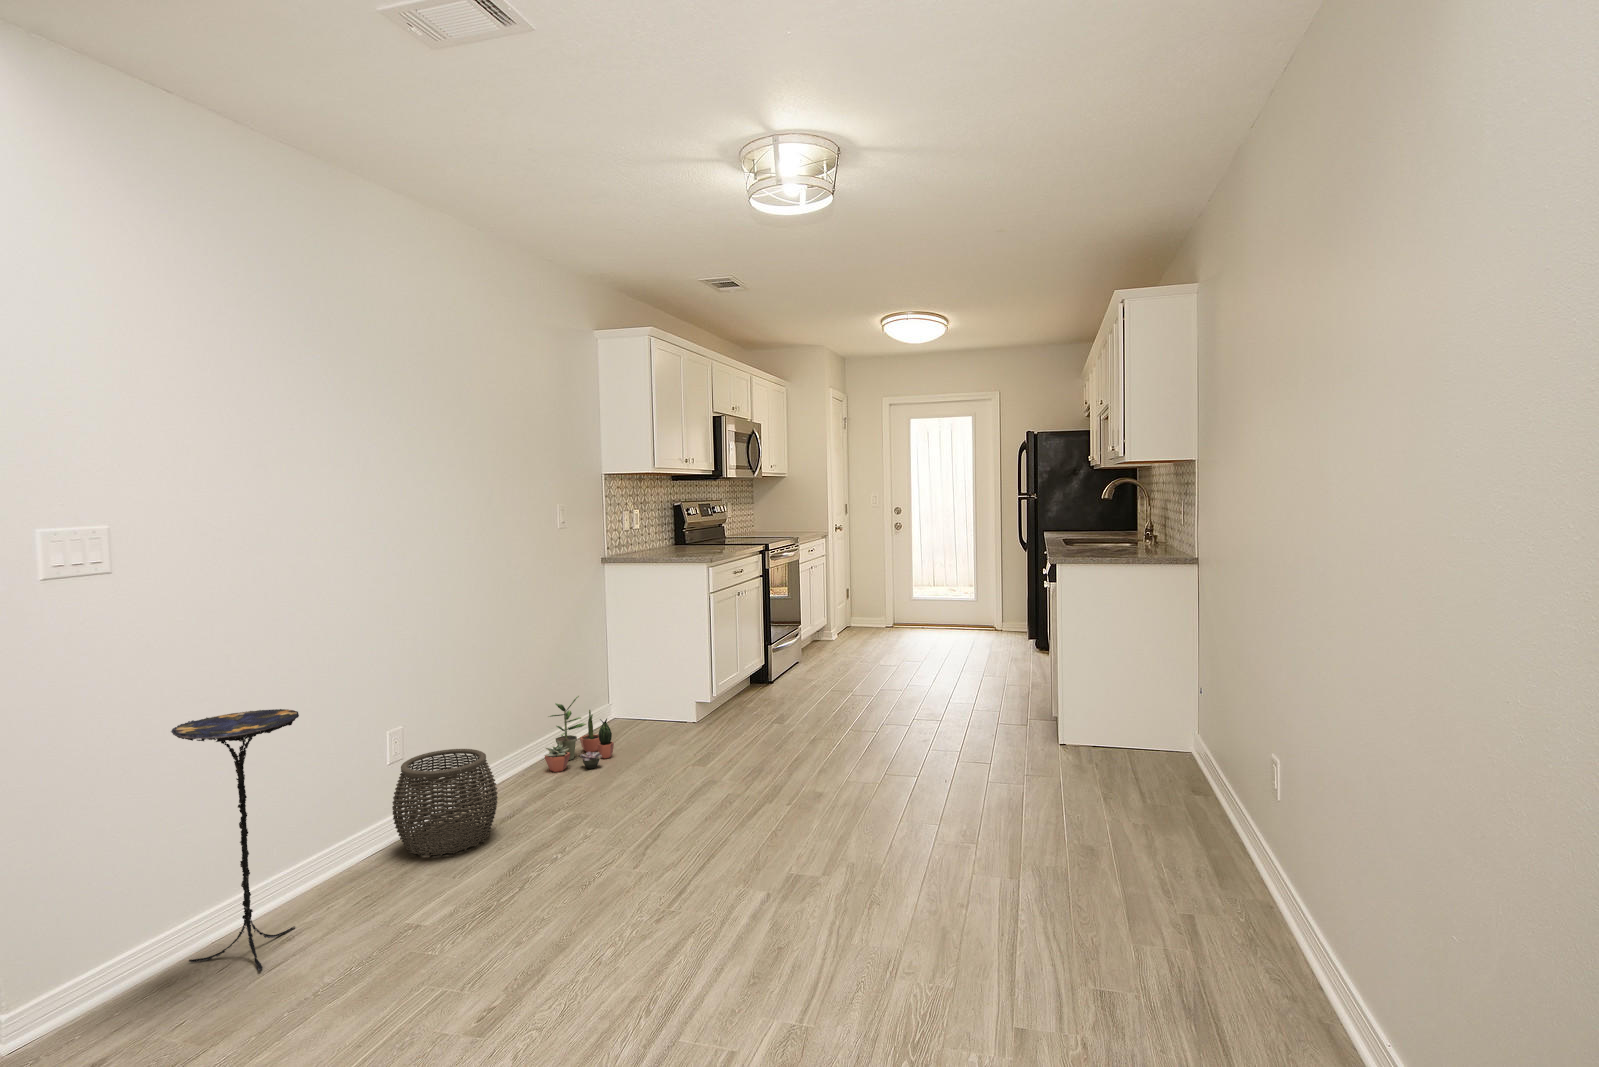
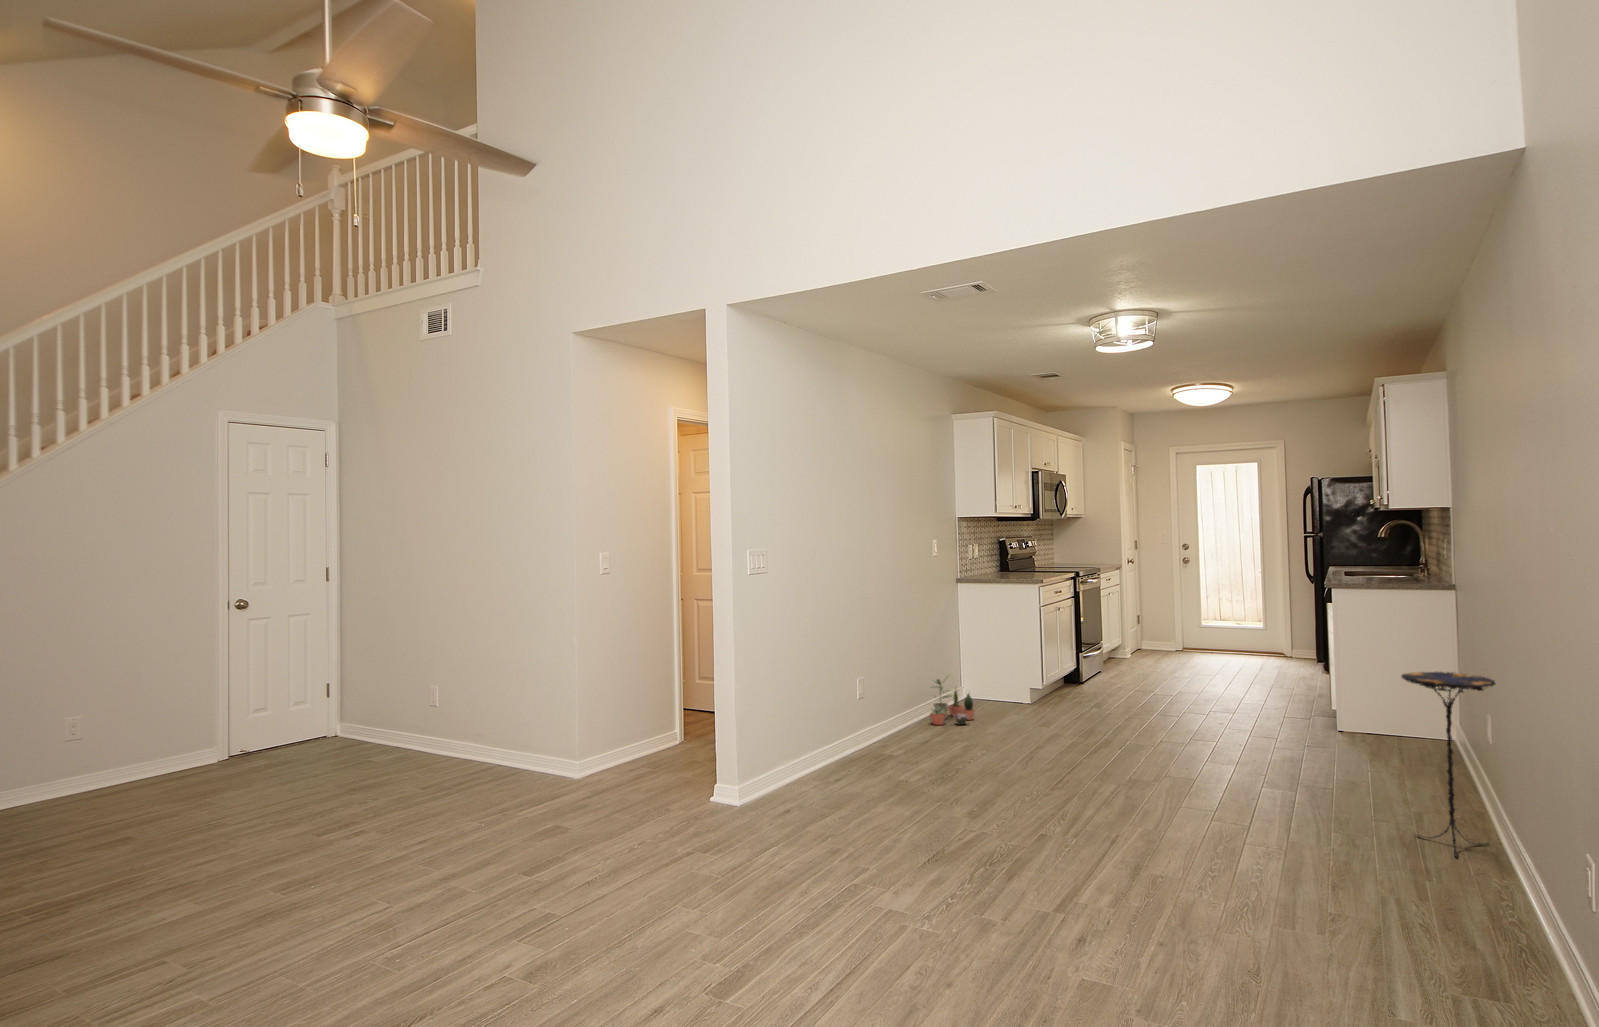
side table: present [171,709,299,970] -> present [1401,672,1496,858]
woven basket: present [392,749,498,856] -> none [857,696,919,759]

